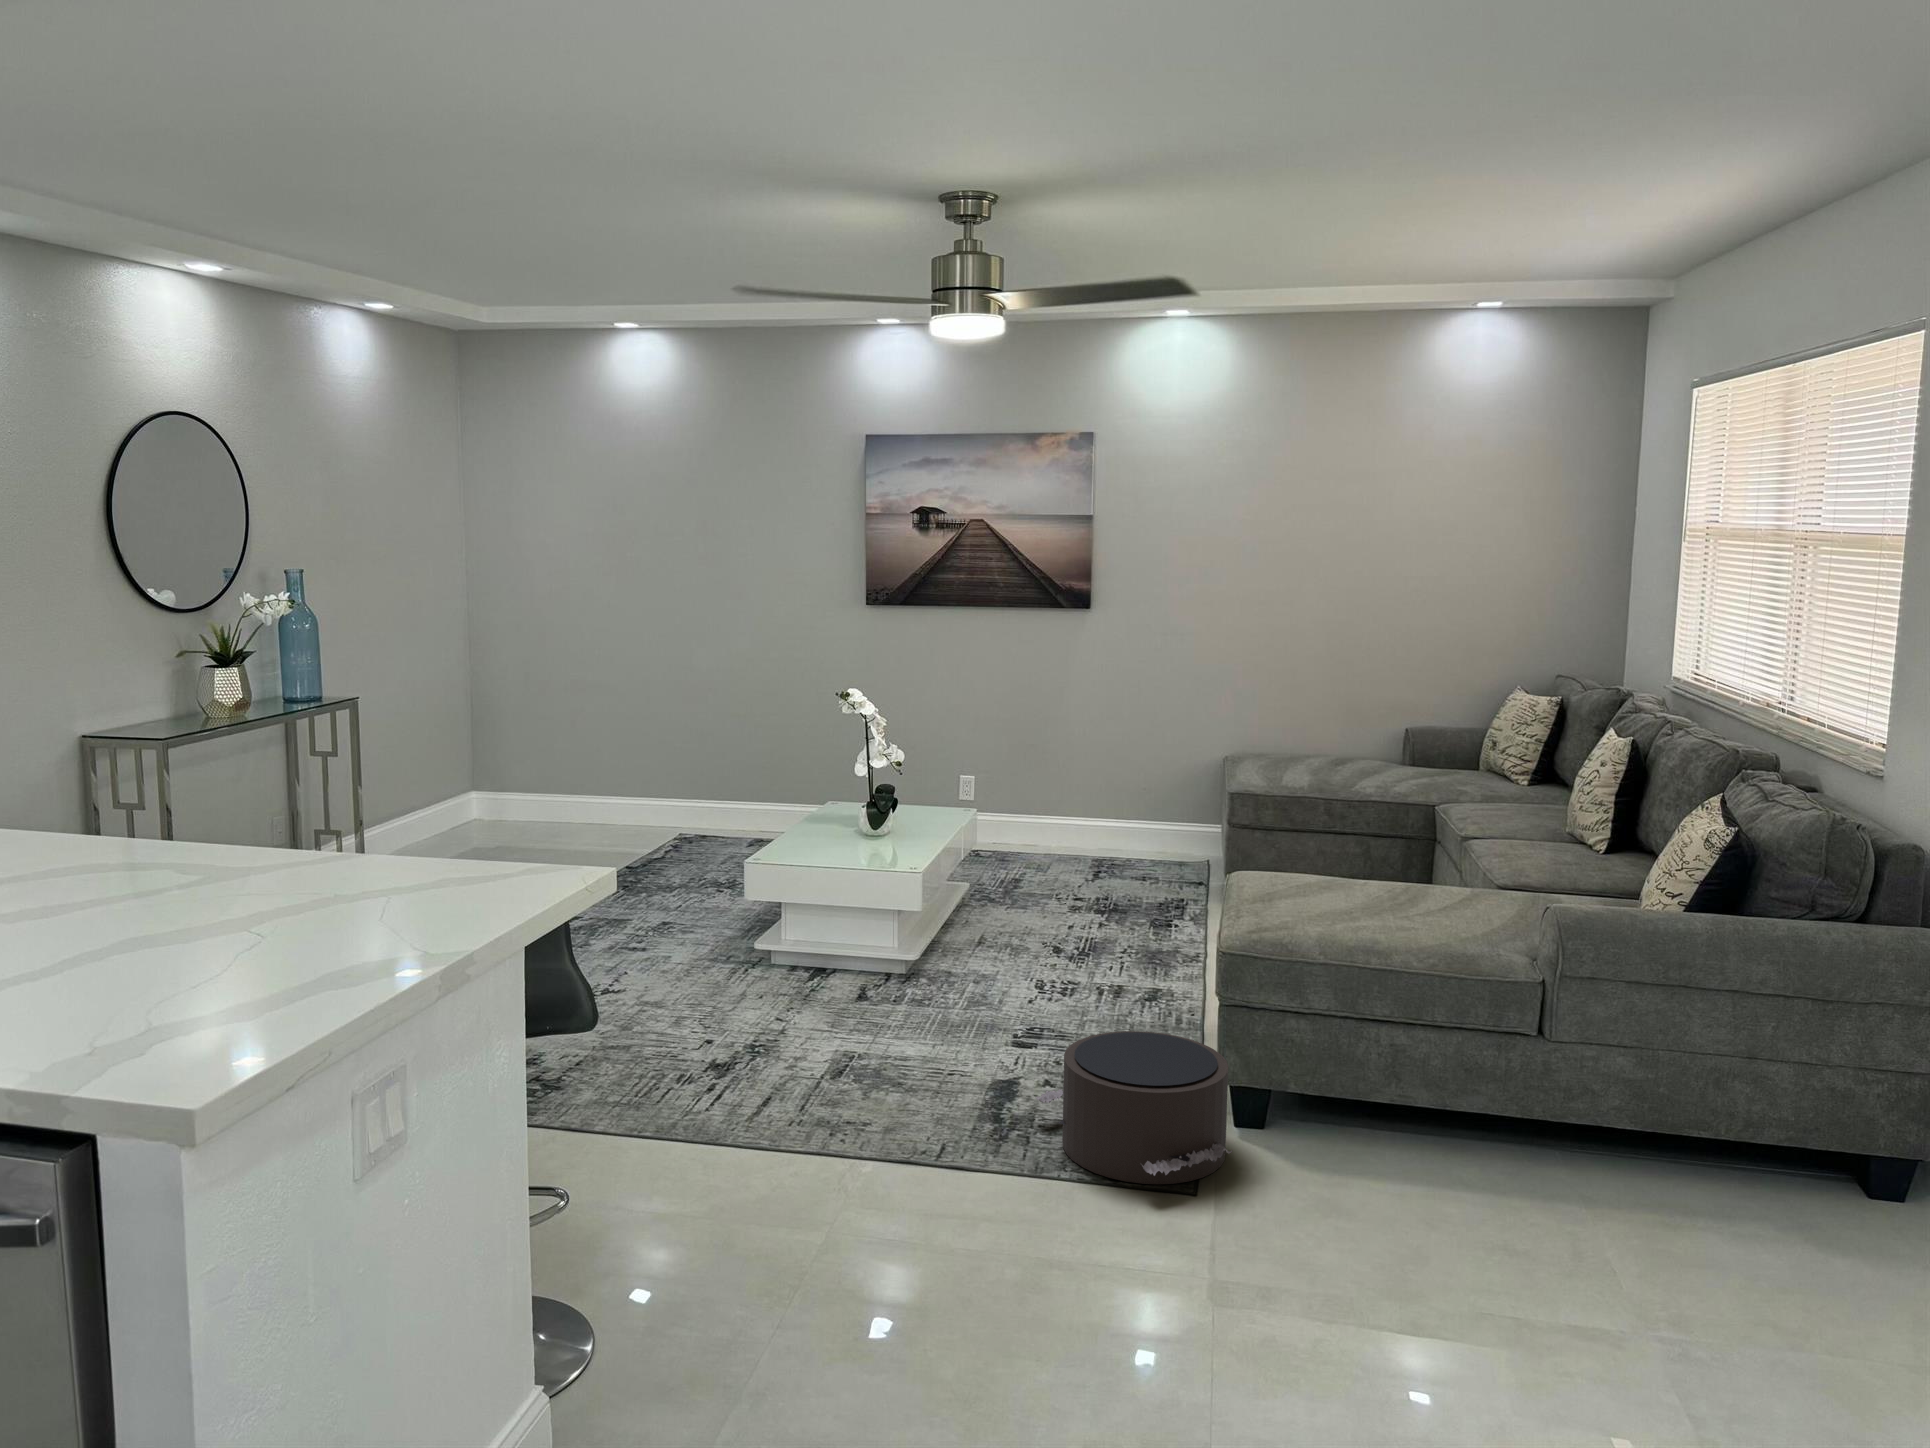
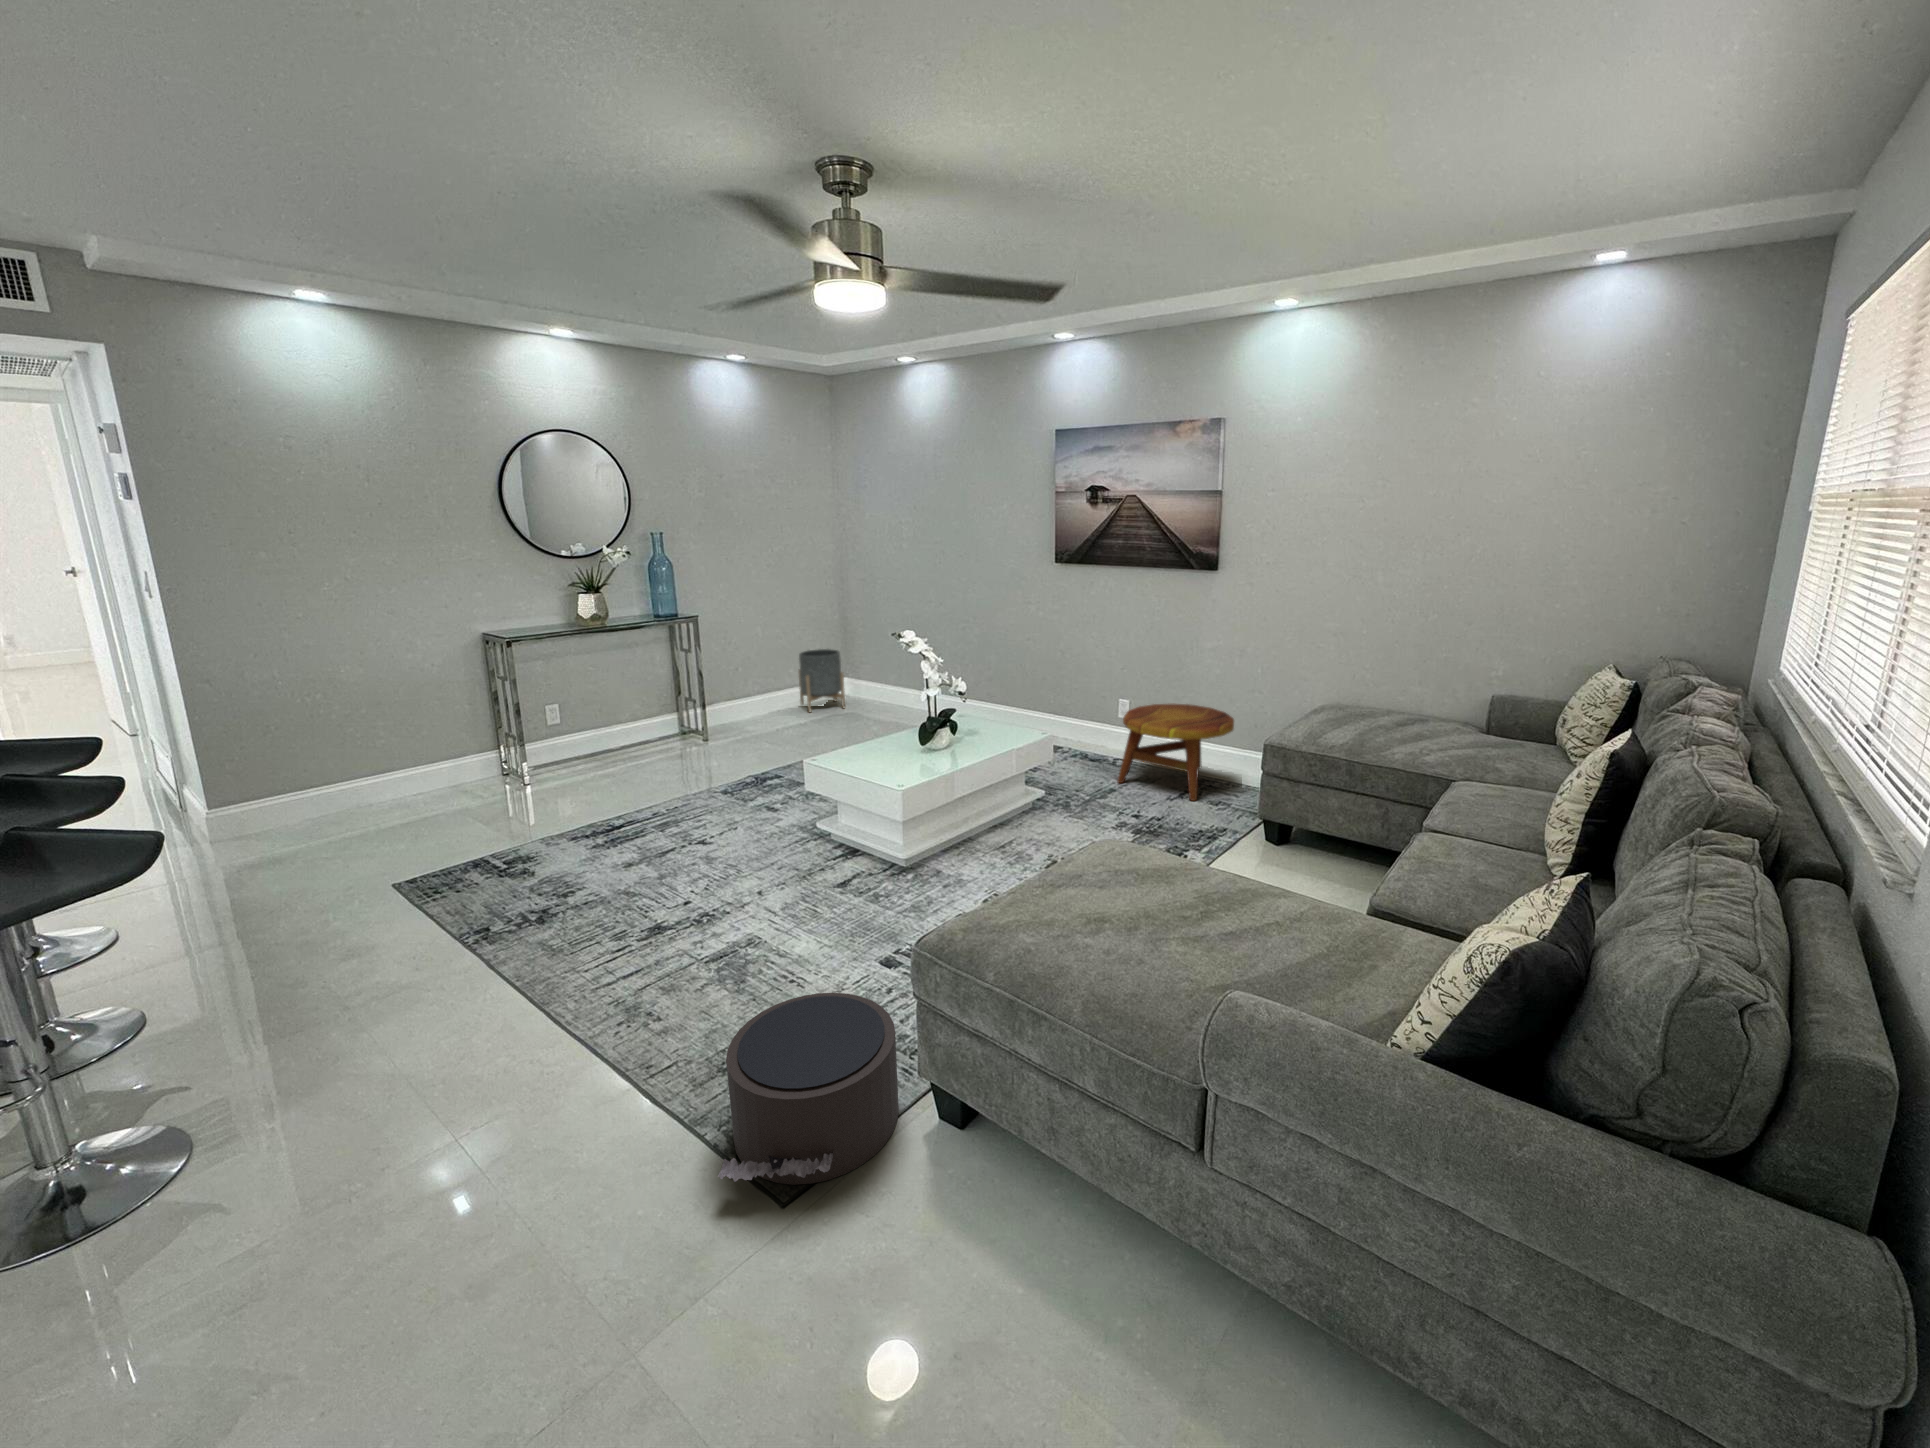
planter: none [427,747,510,845] -> present [799,649,845,712]
side table: none [1005,775,1140,882] -> present [1117,704,1234,801]

